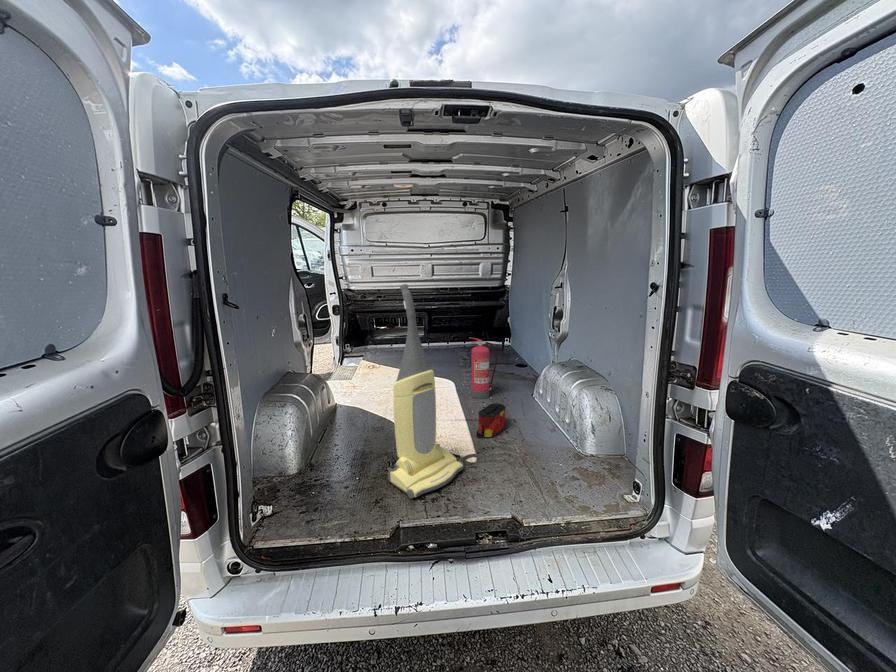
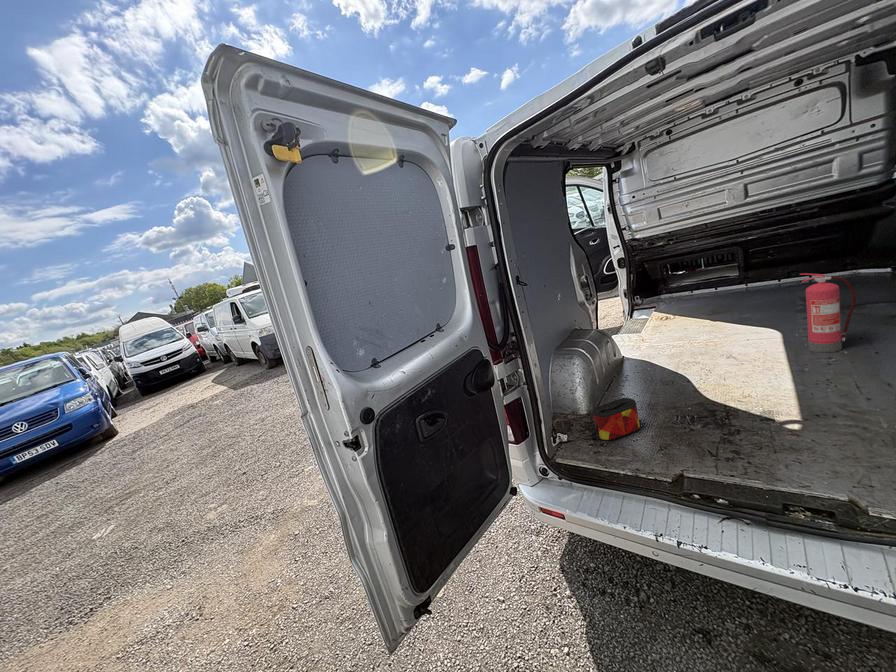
vacuum cleaner: present [388,284,464,499] -> none [674,233,777,453]
bag: present [477,403,505,438] -> present [591,398,640,441]

